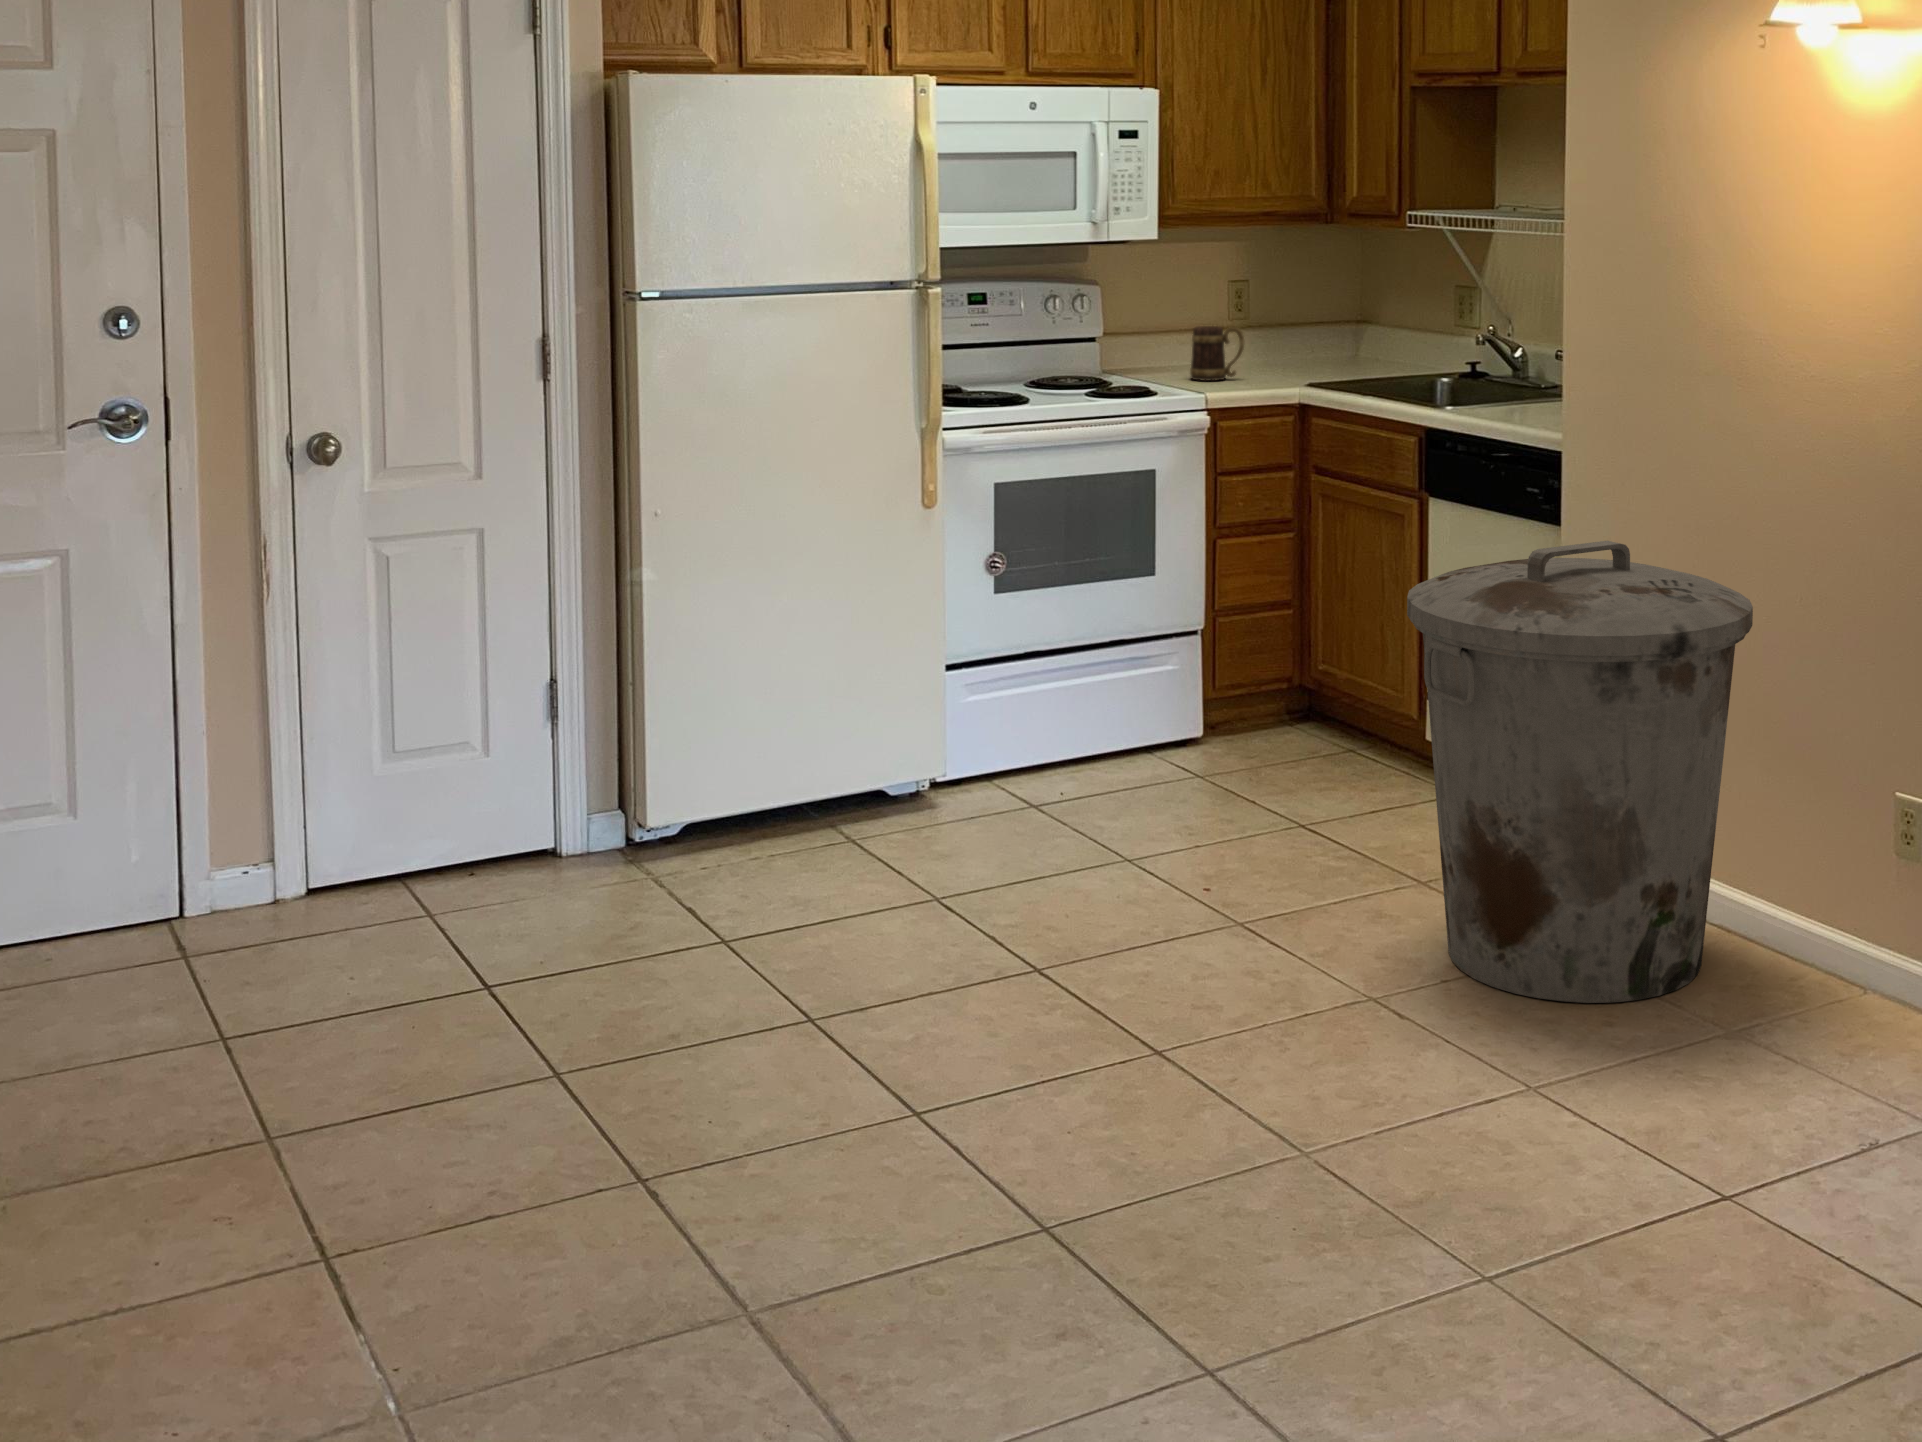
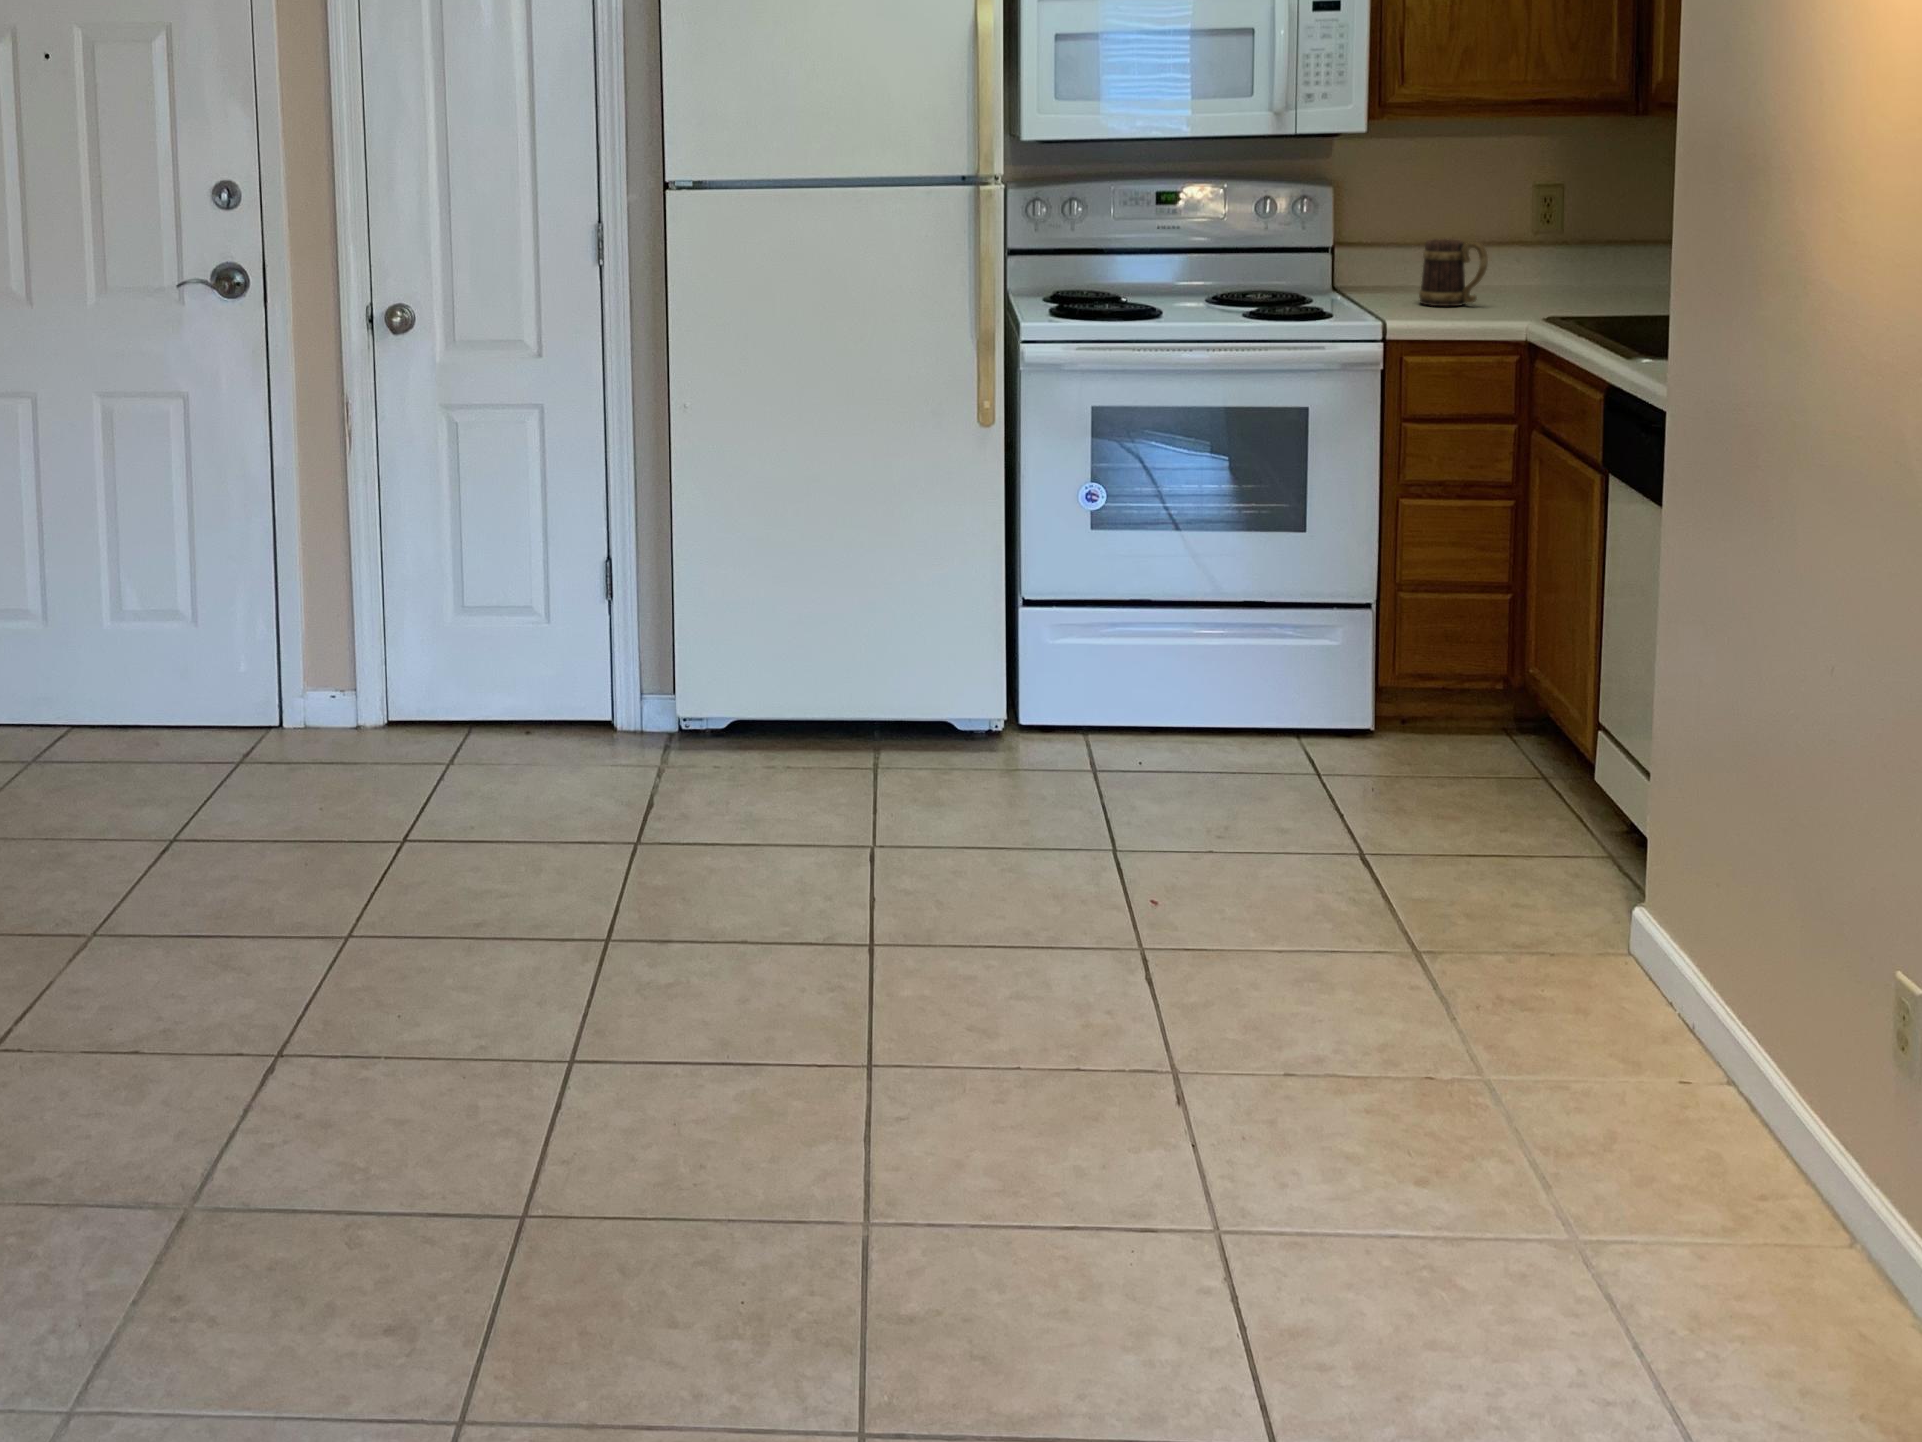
trash can: present [1407,541,1753,1003] -> none [1270,565,1777,1206]

